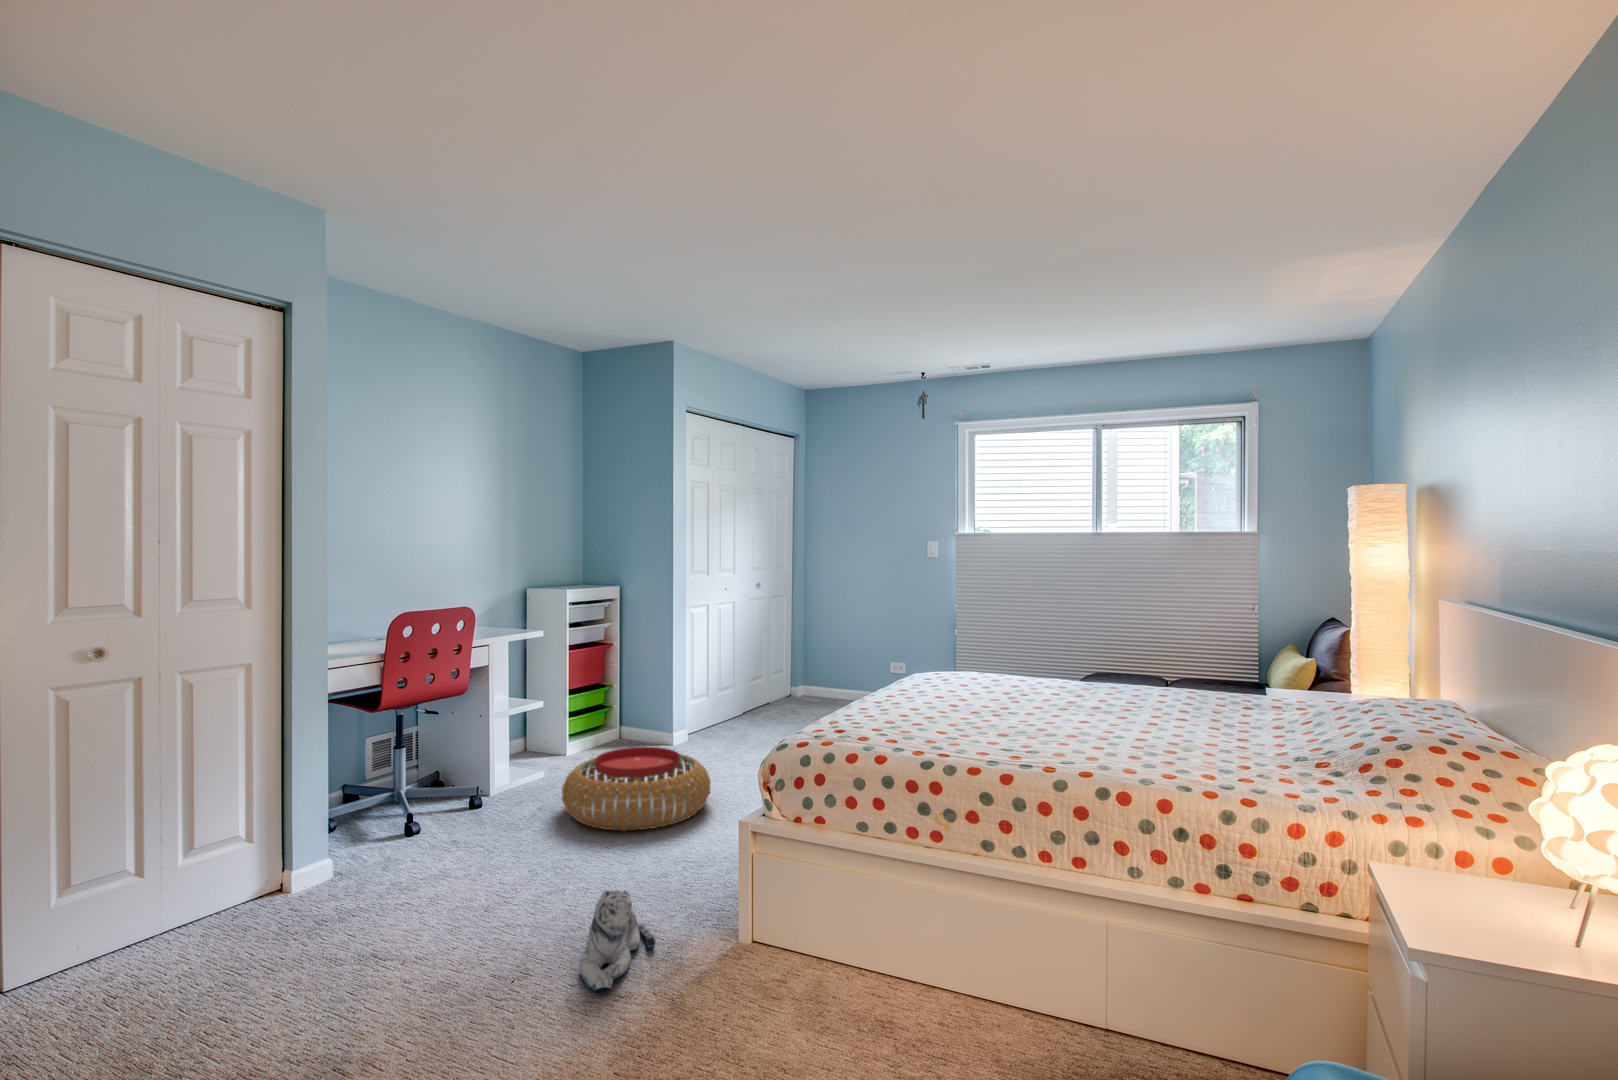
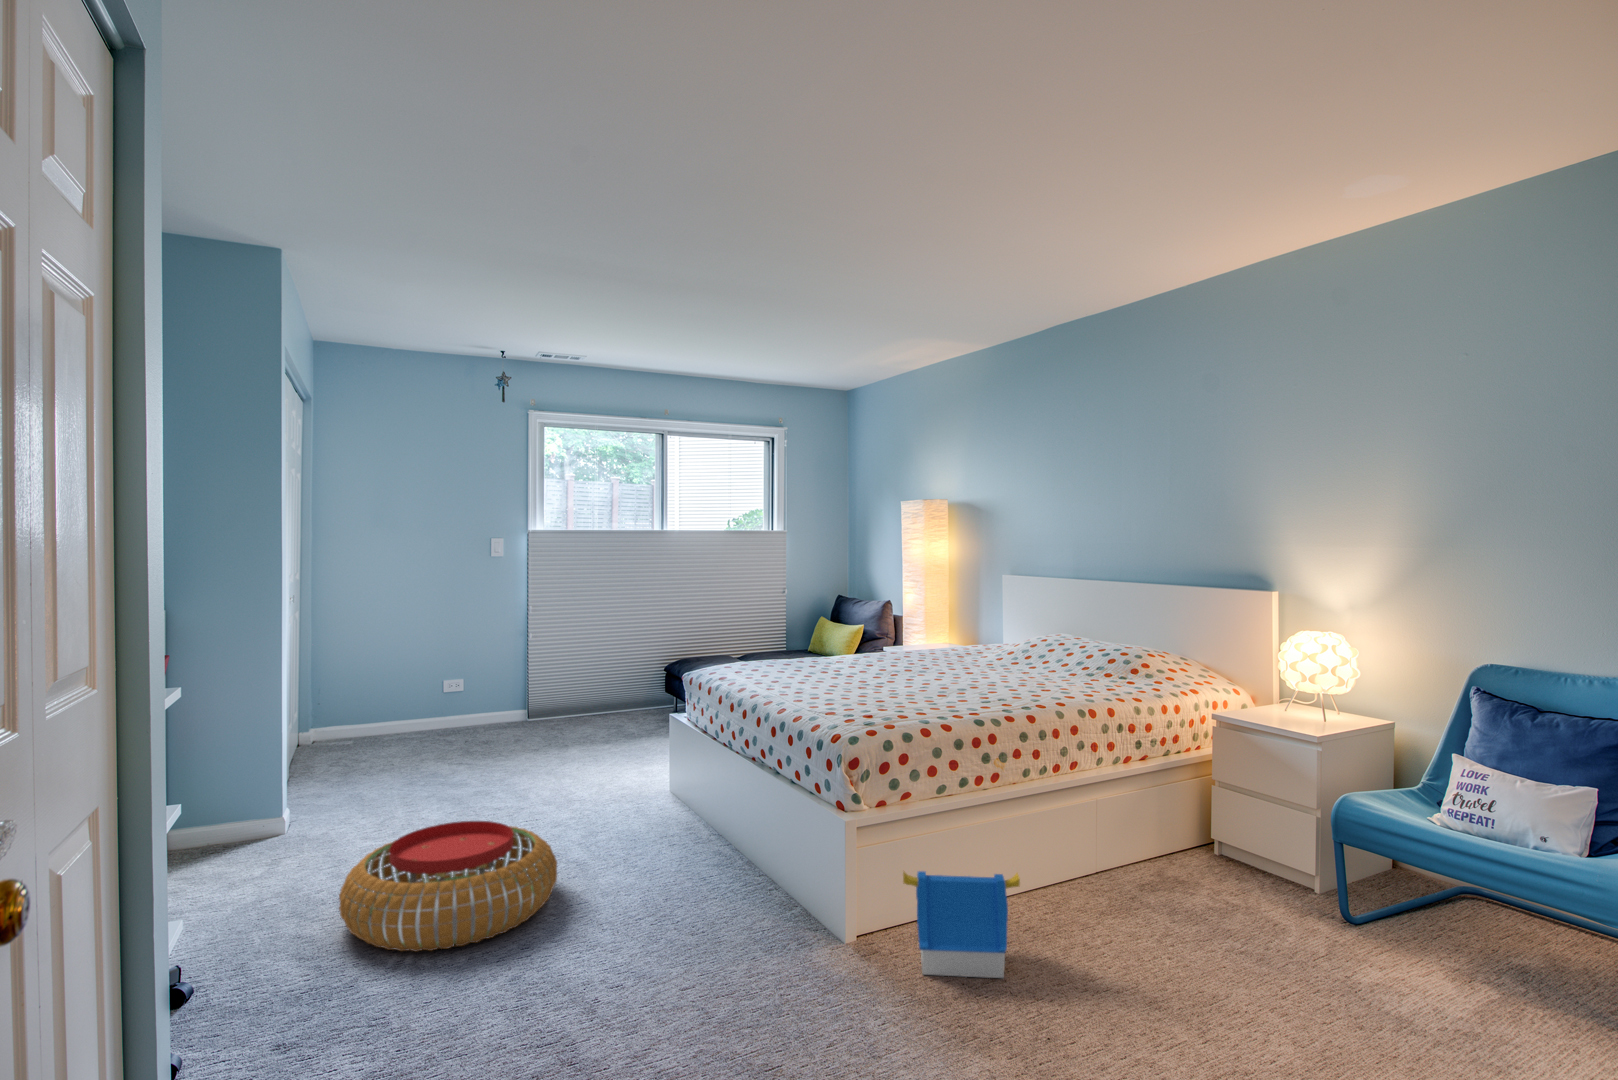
toy house: none [696,882,822,1035] -> present [903,871,1020,978]
plush toy: present [579,891,655,991] -> none [747,927,877,1034]

